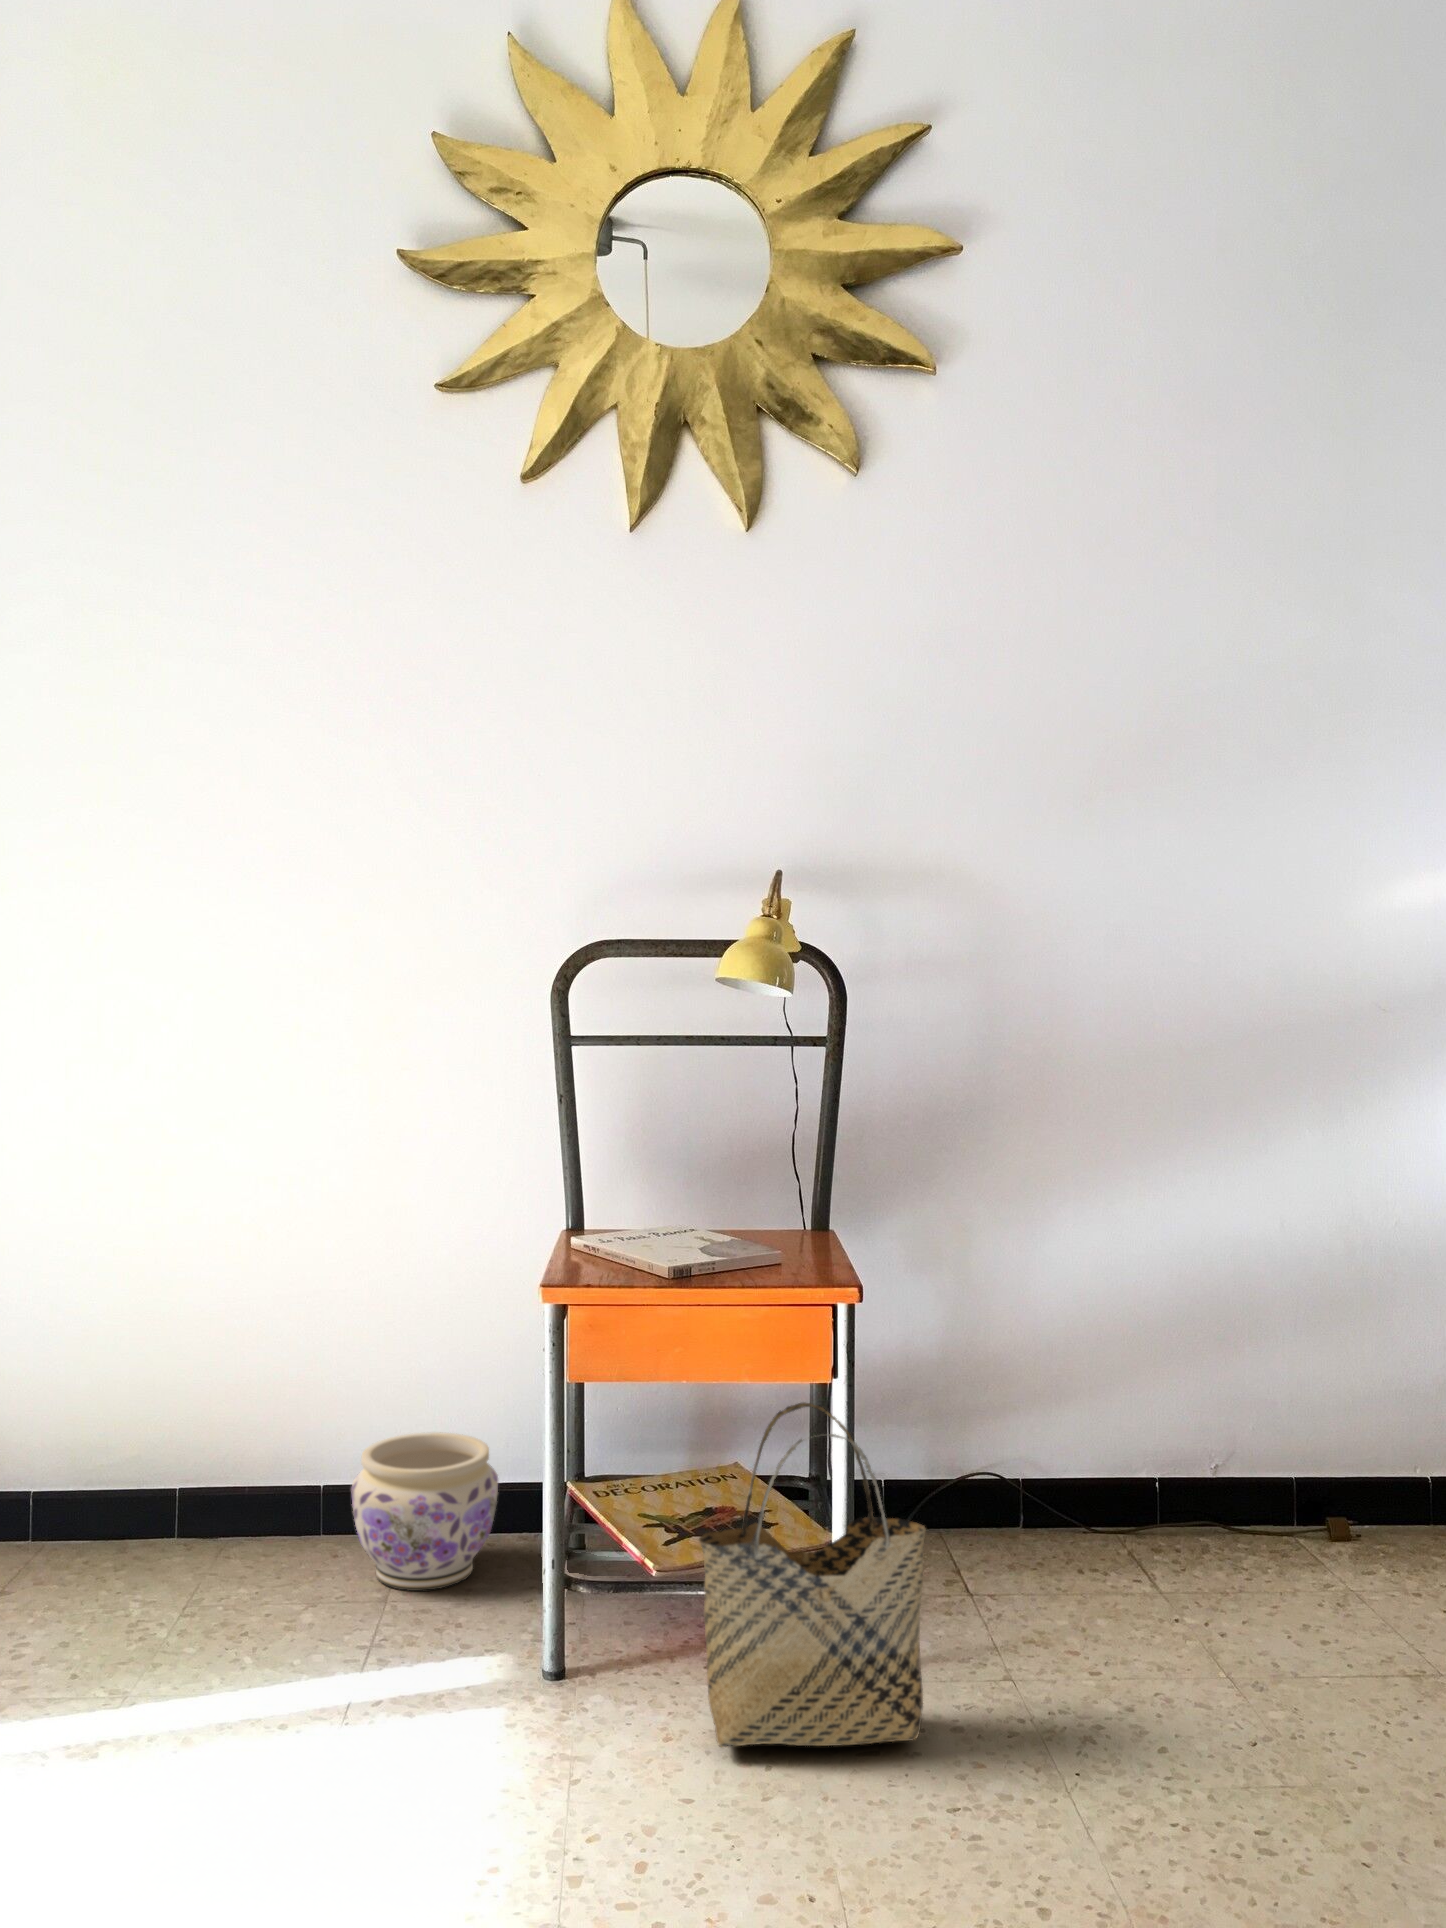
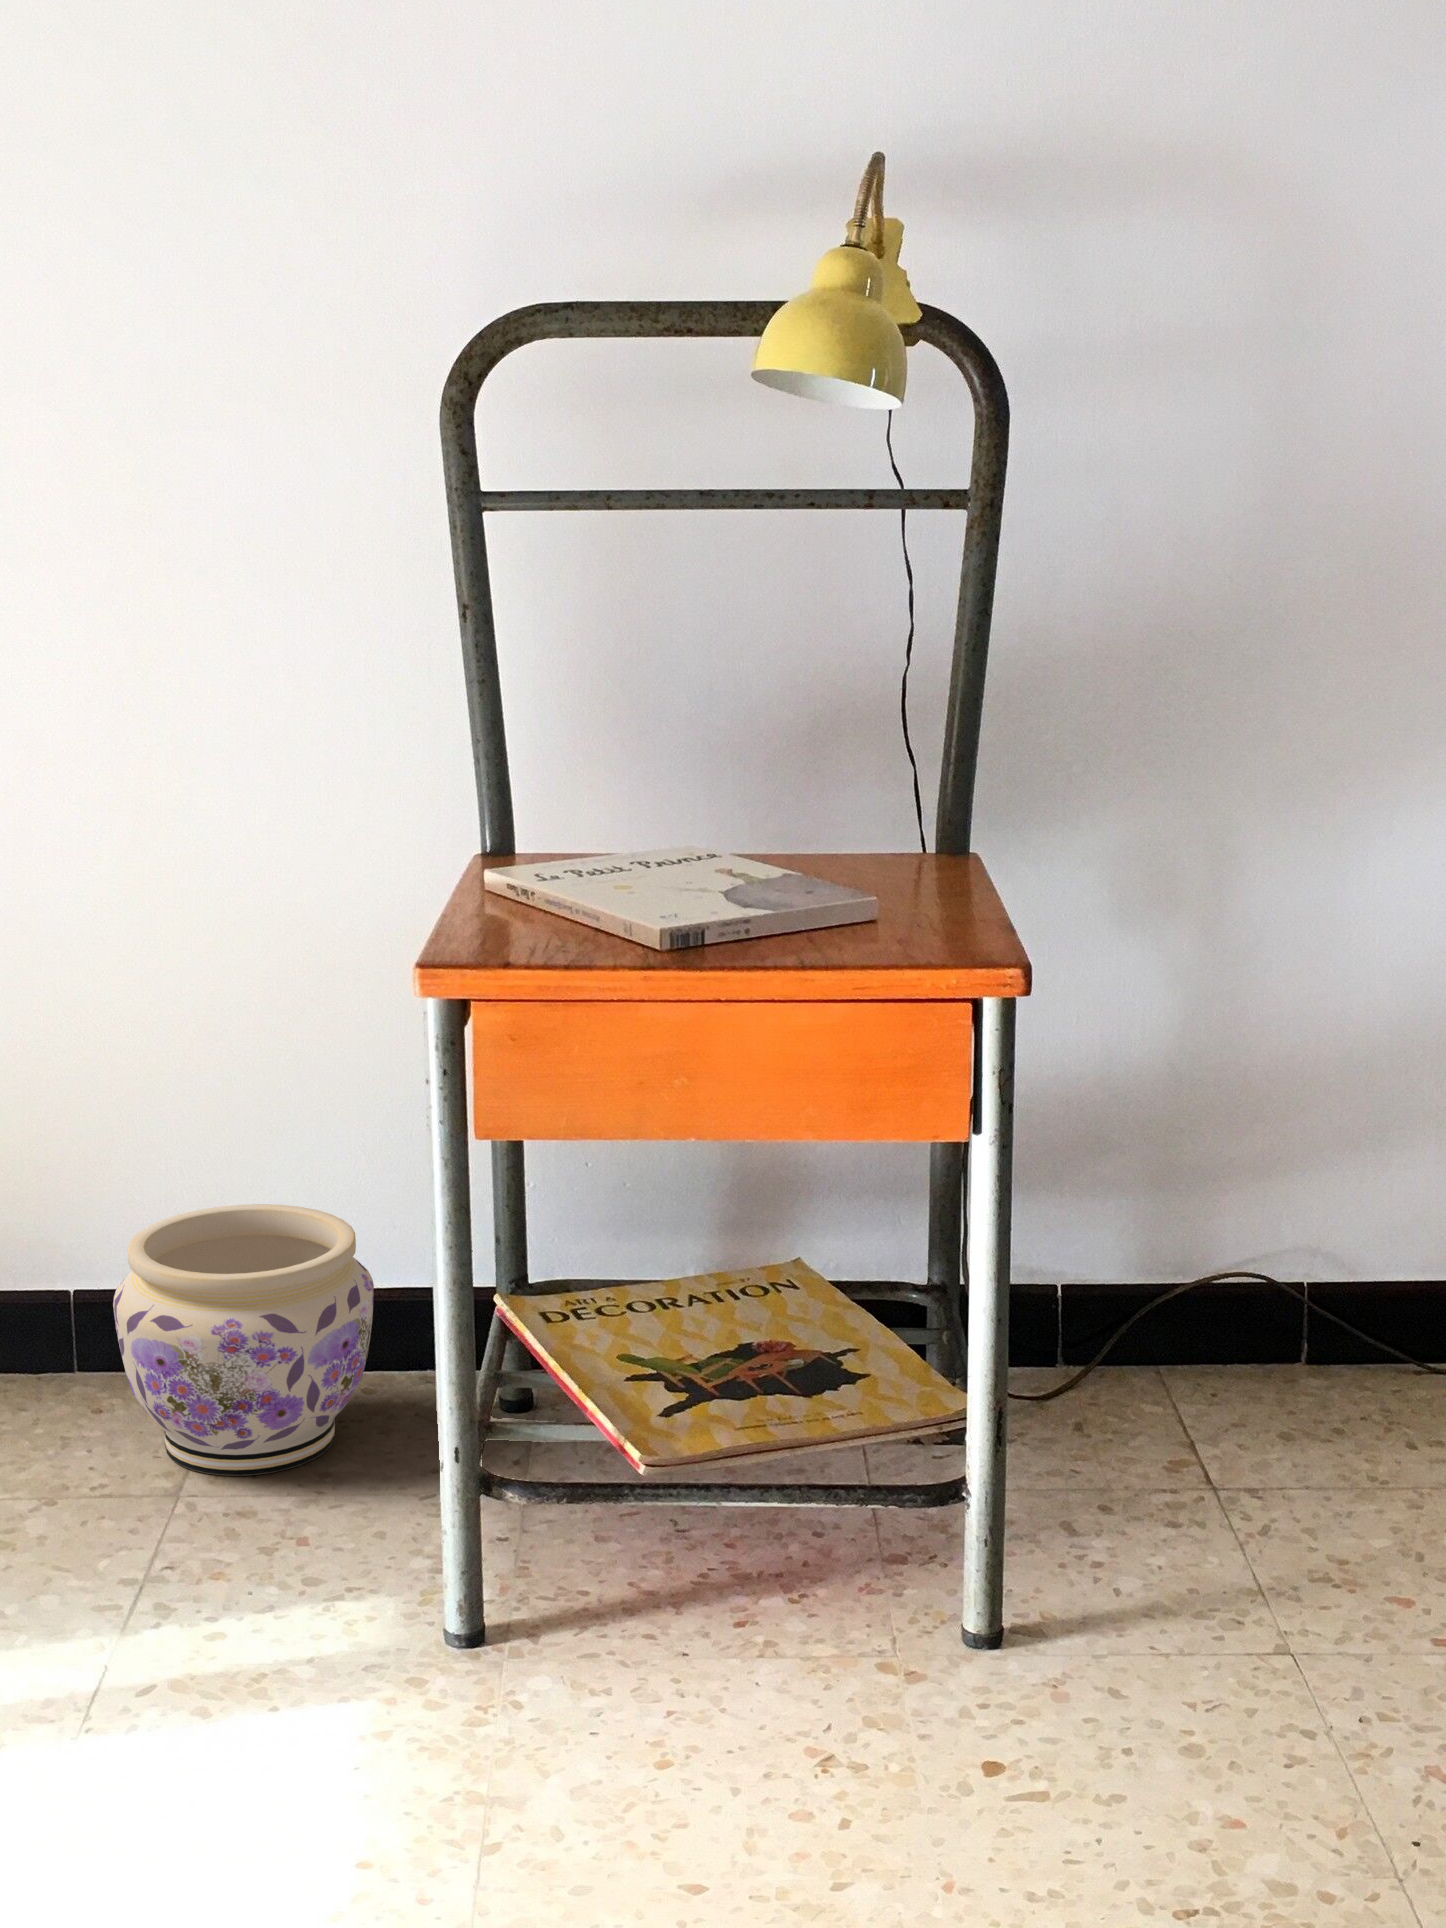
woven basket: present [699,1403,925,1747] -> none [718,1179,1142,1784]

